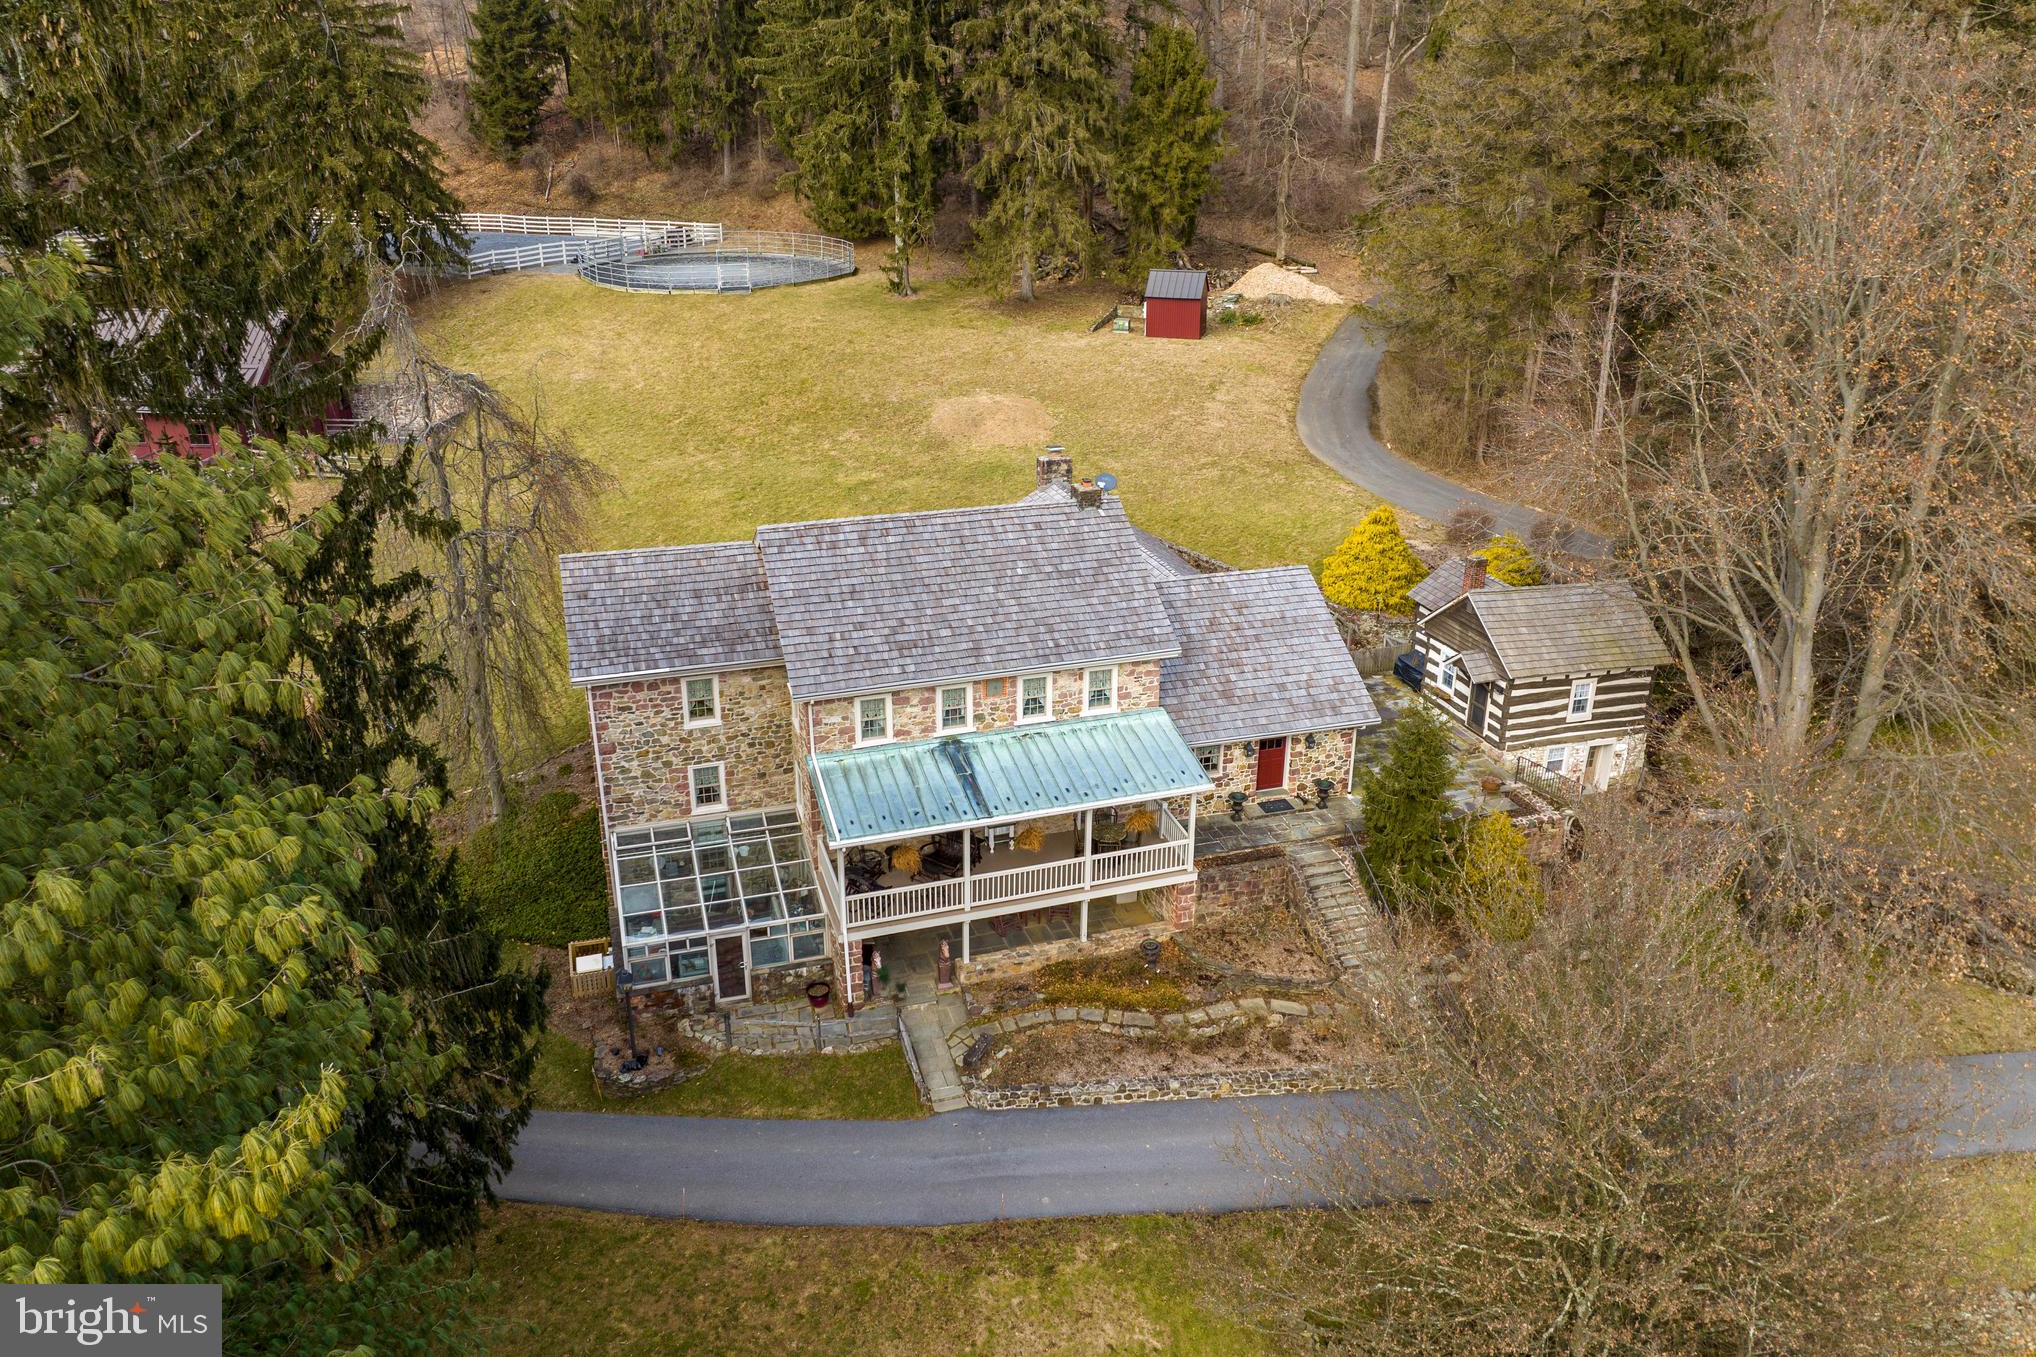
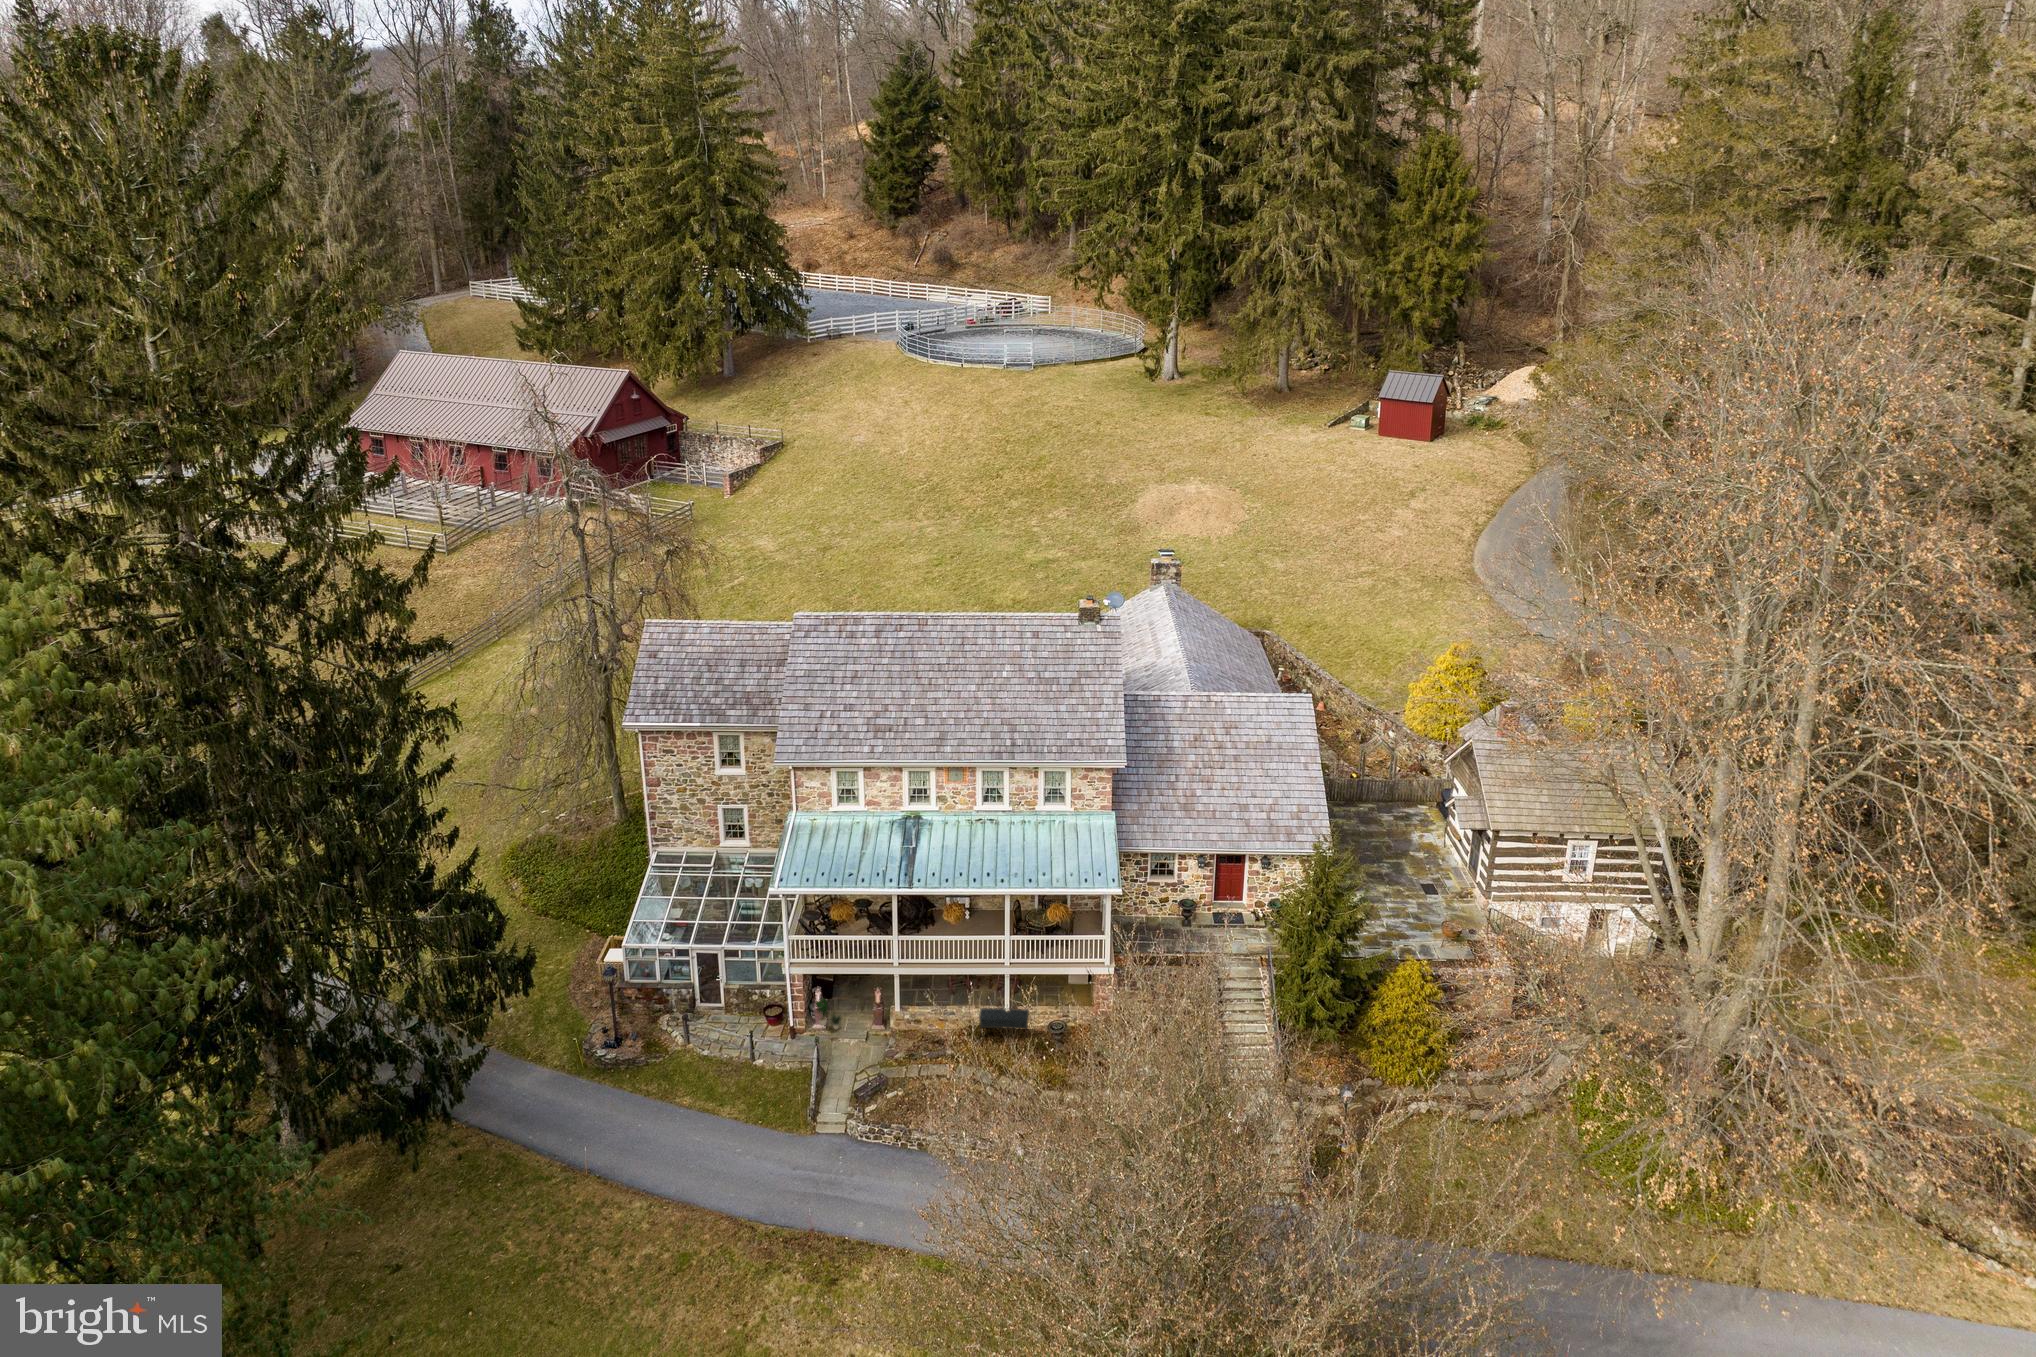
bench: none [1058,936,1116,975] -> present [979,1008,1029,1036]

